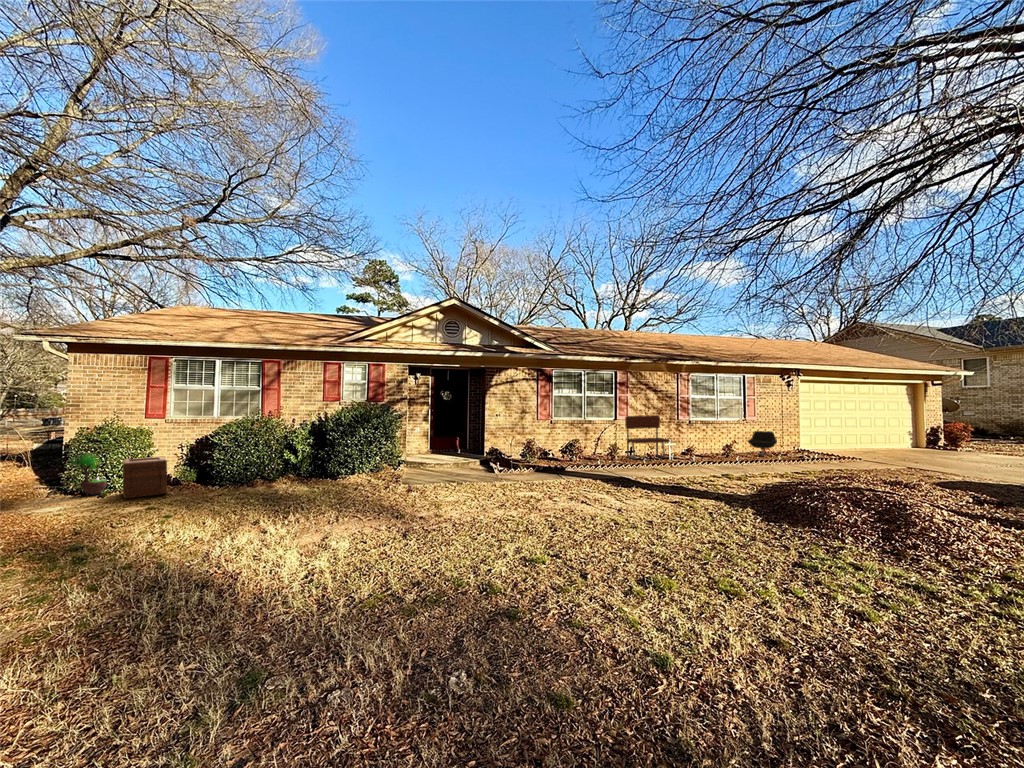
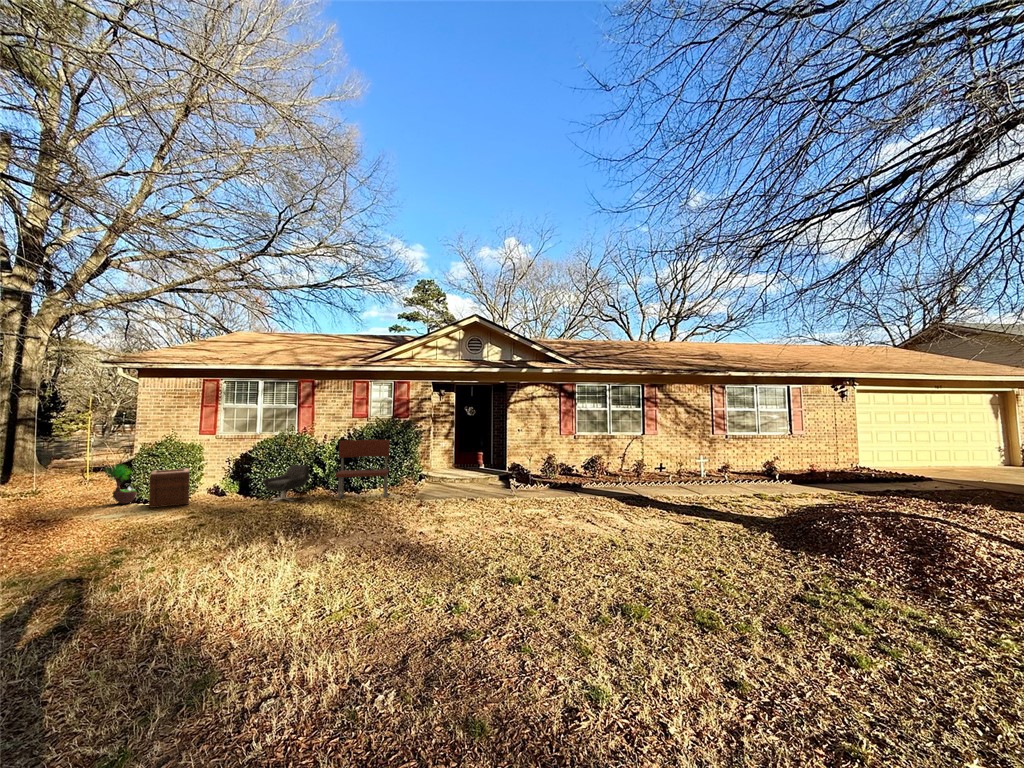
bench: present [625,415,670,459] -> present [335,440,389,499]
lounge chair: present [748,431,777,456] -> present [262,465,310,501]

